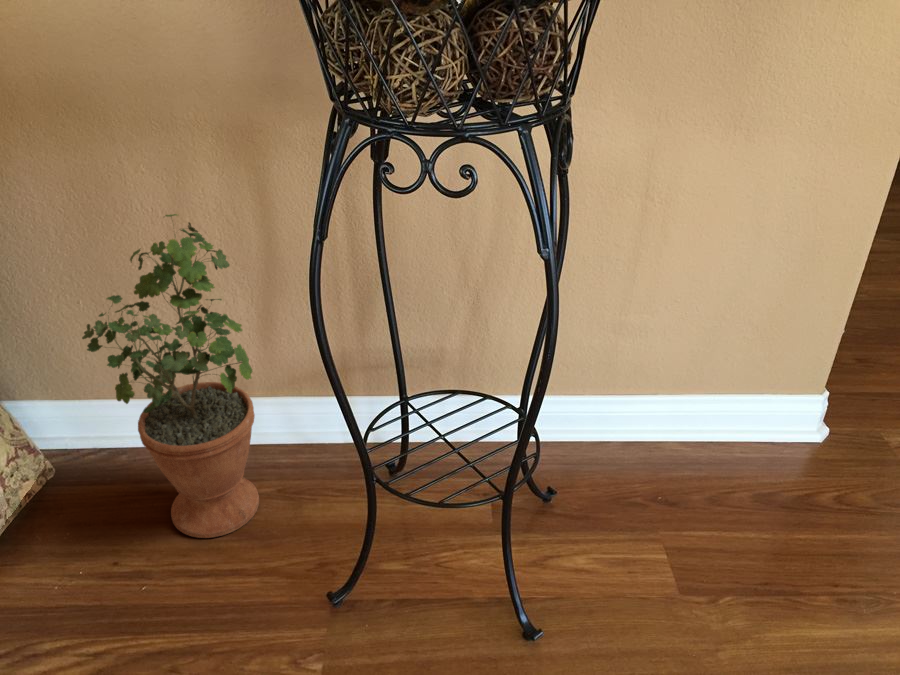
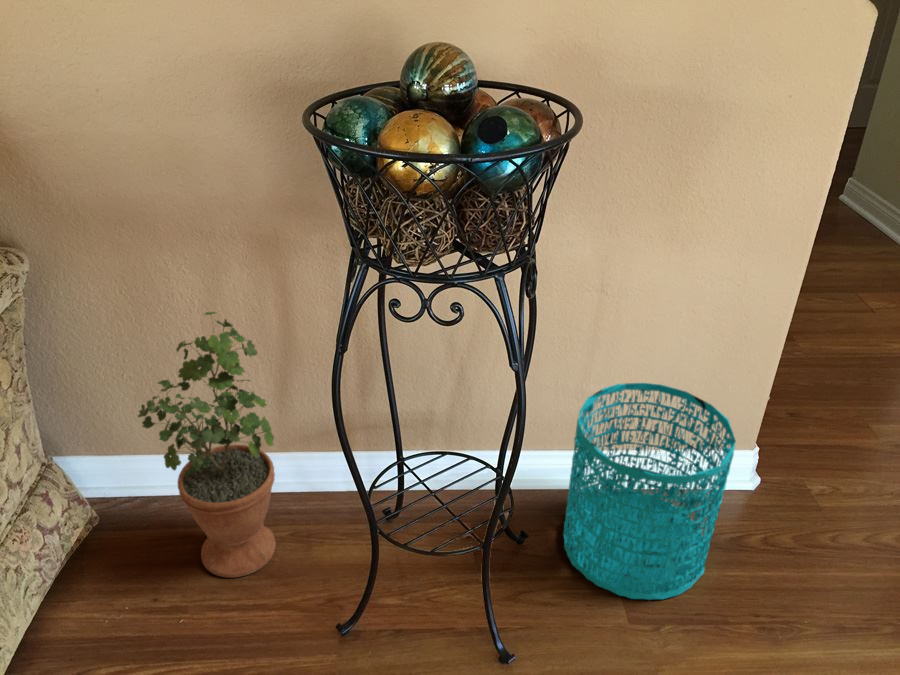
wastebasket: none [598,308,814,565] -> present [563,383,736,600]

